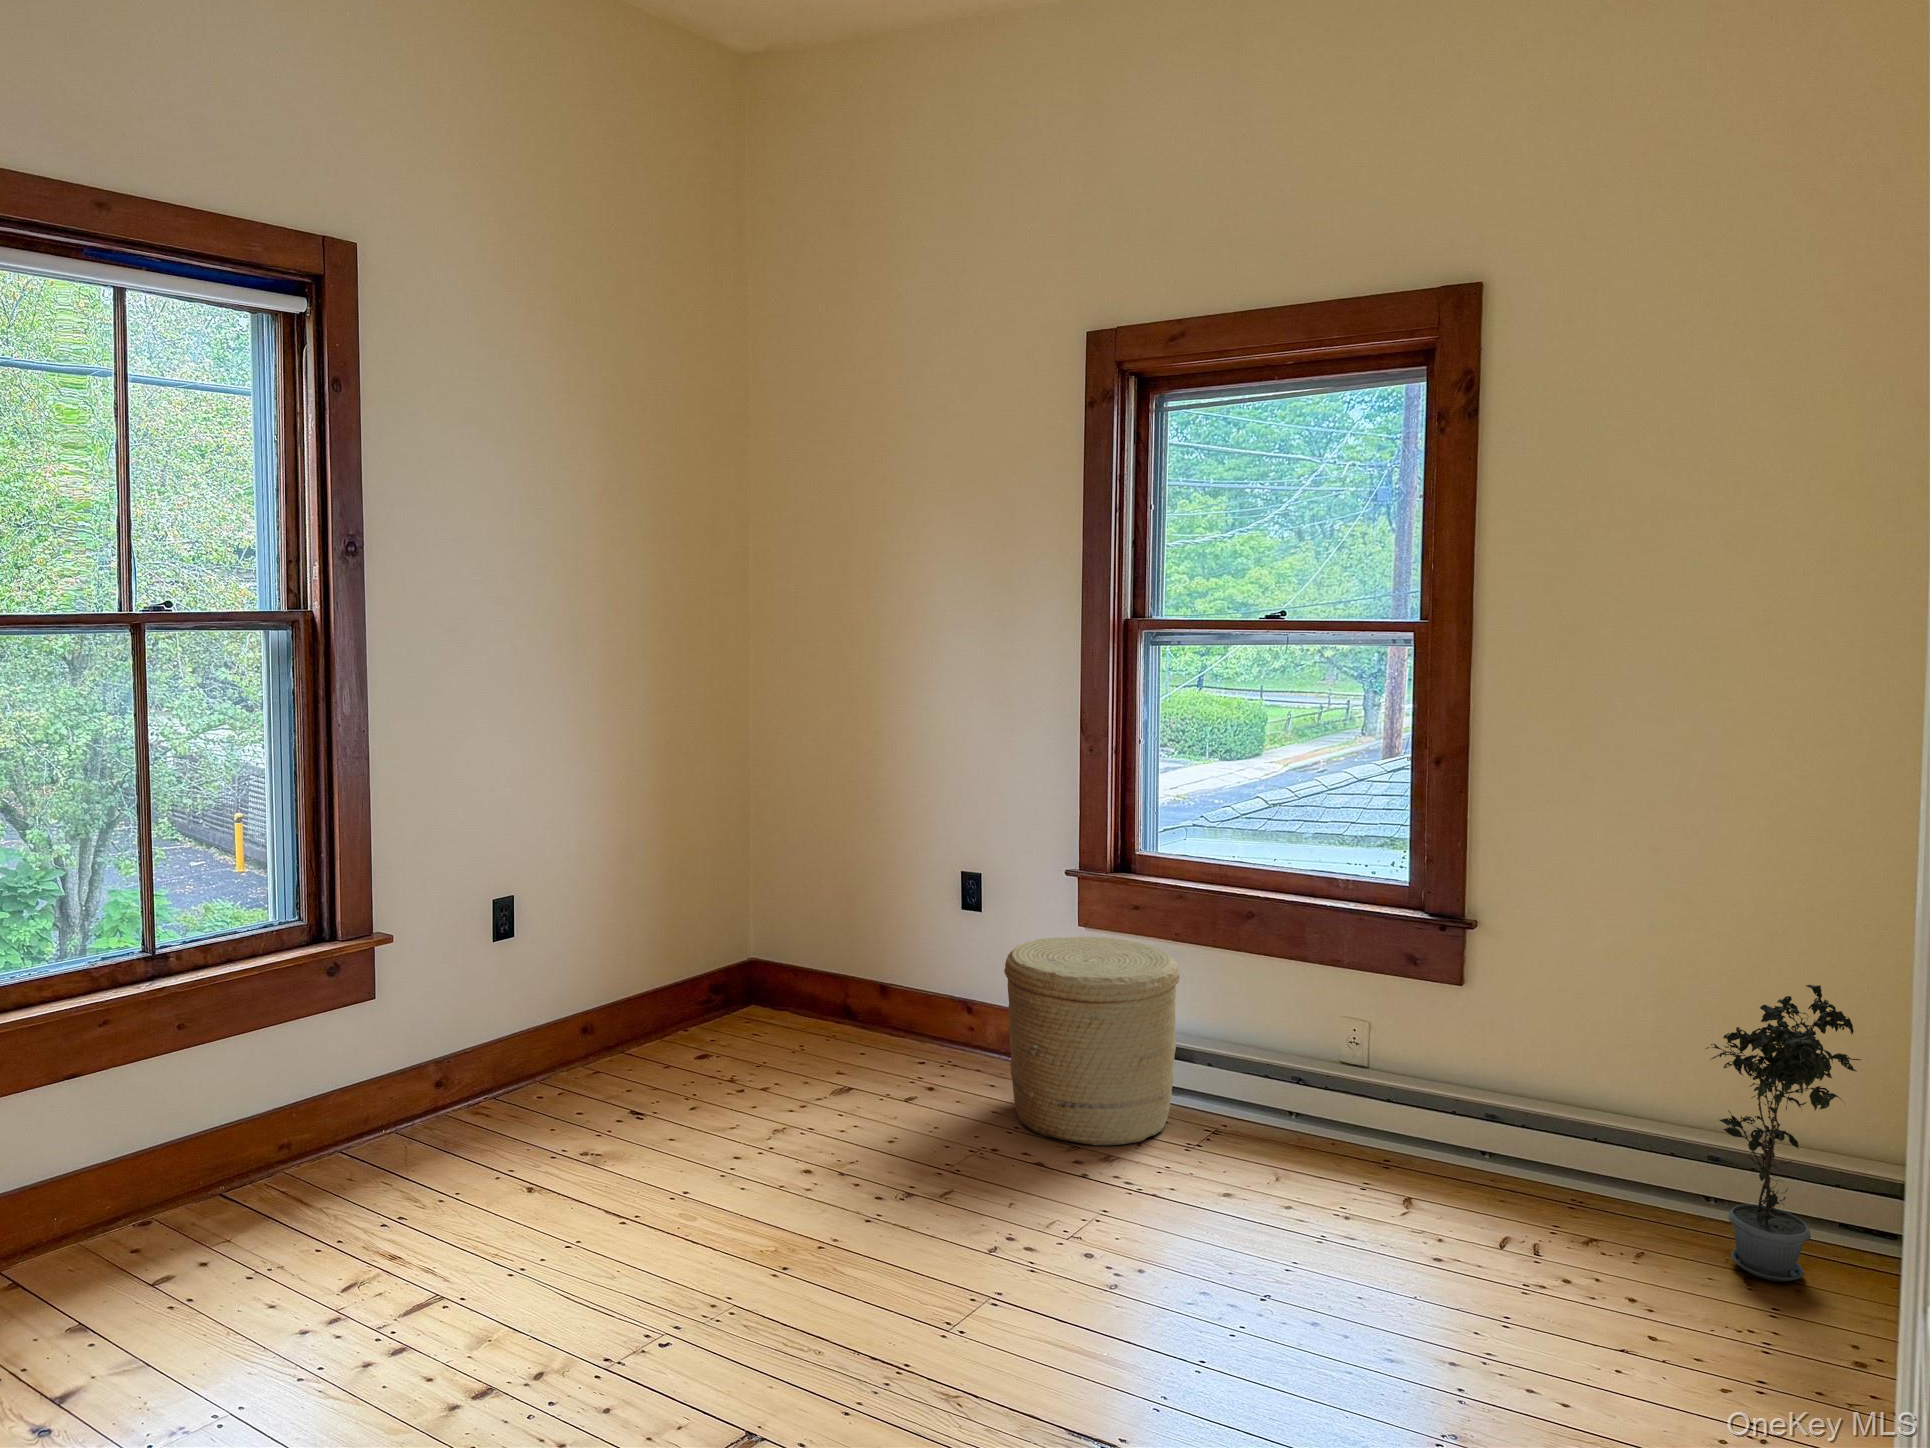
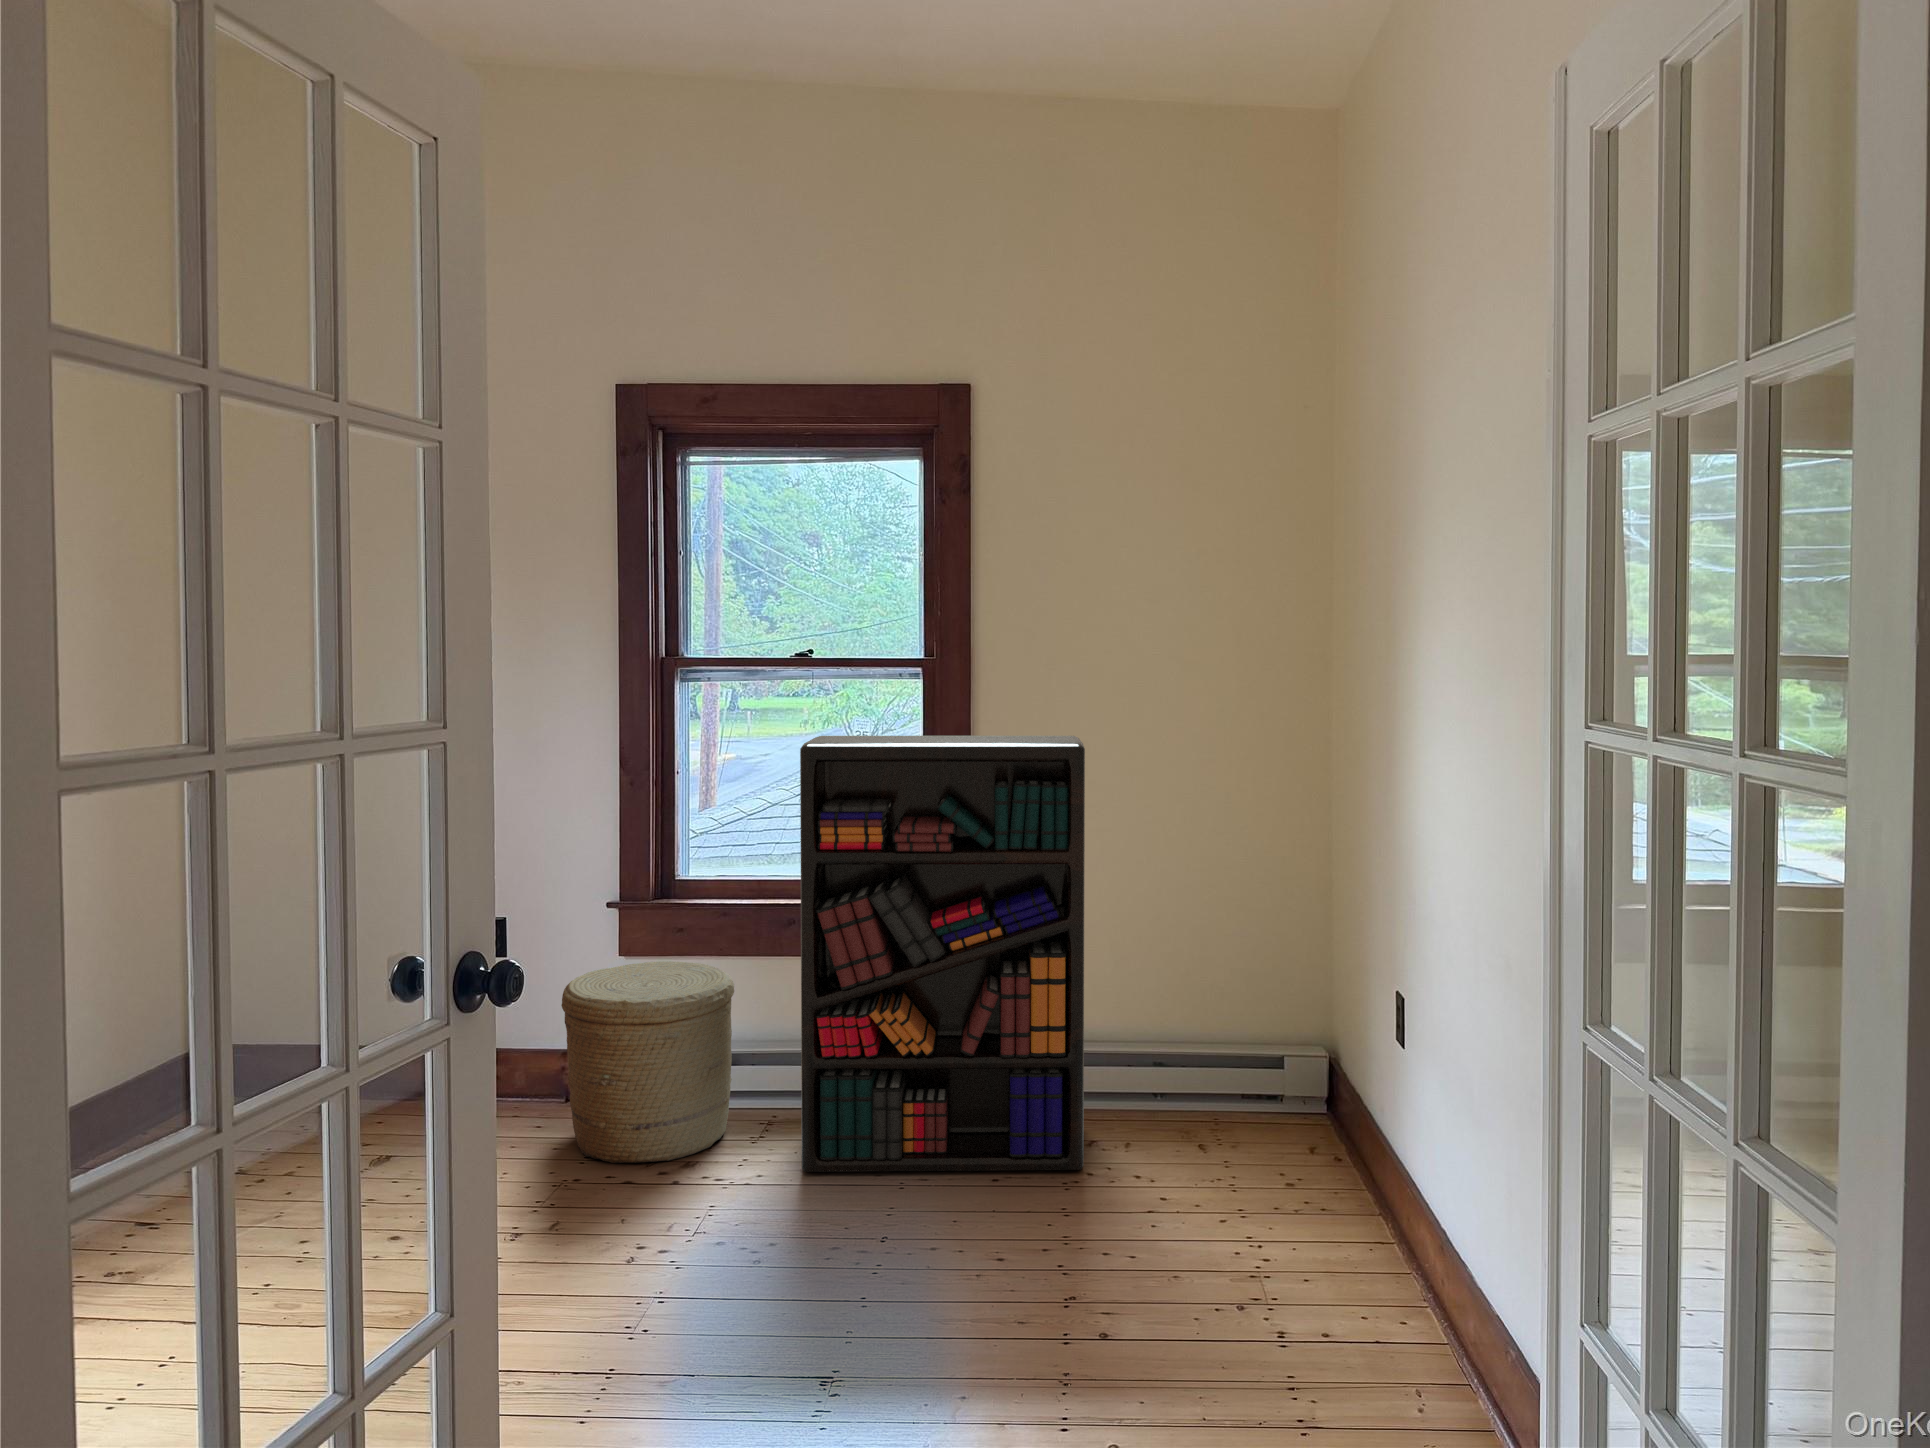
bookshelf: none [1222,710,1602,1271] -> present [800,736,1085,1172]
potted plant: present [1706,985,1860,1282] -> none [1161,916,1259,1141]

